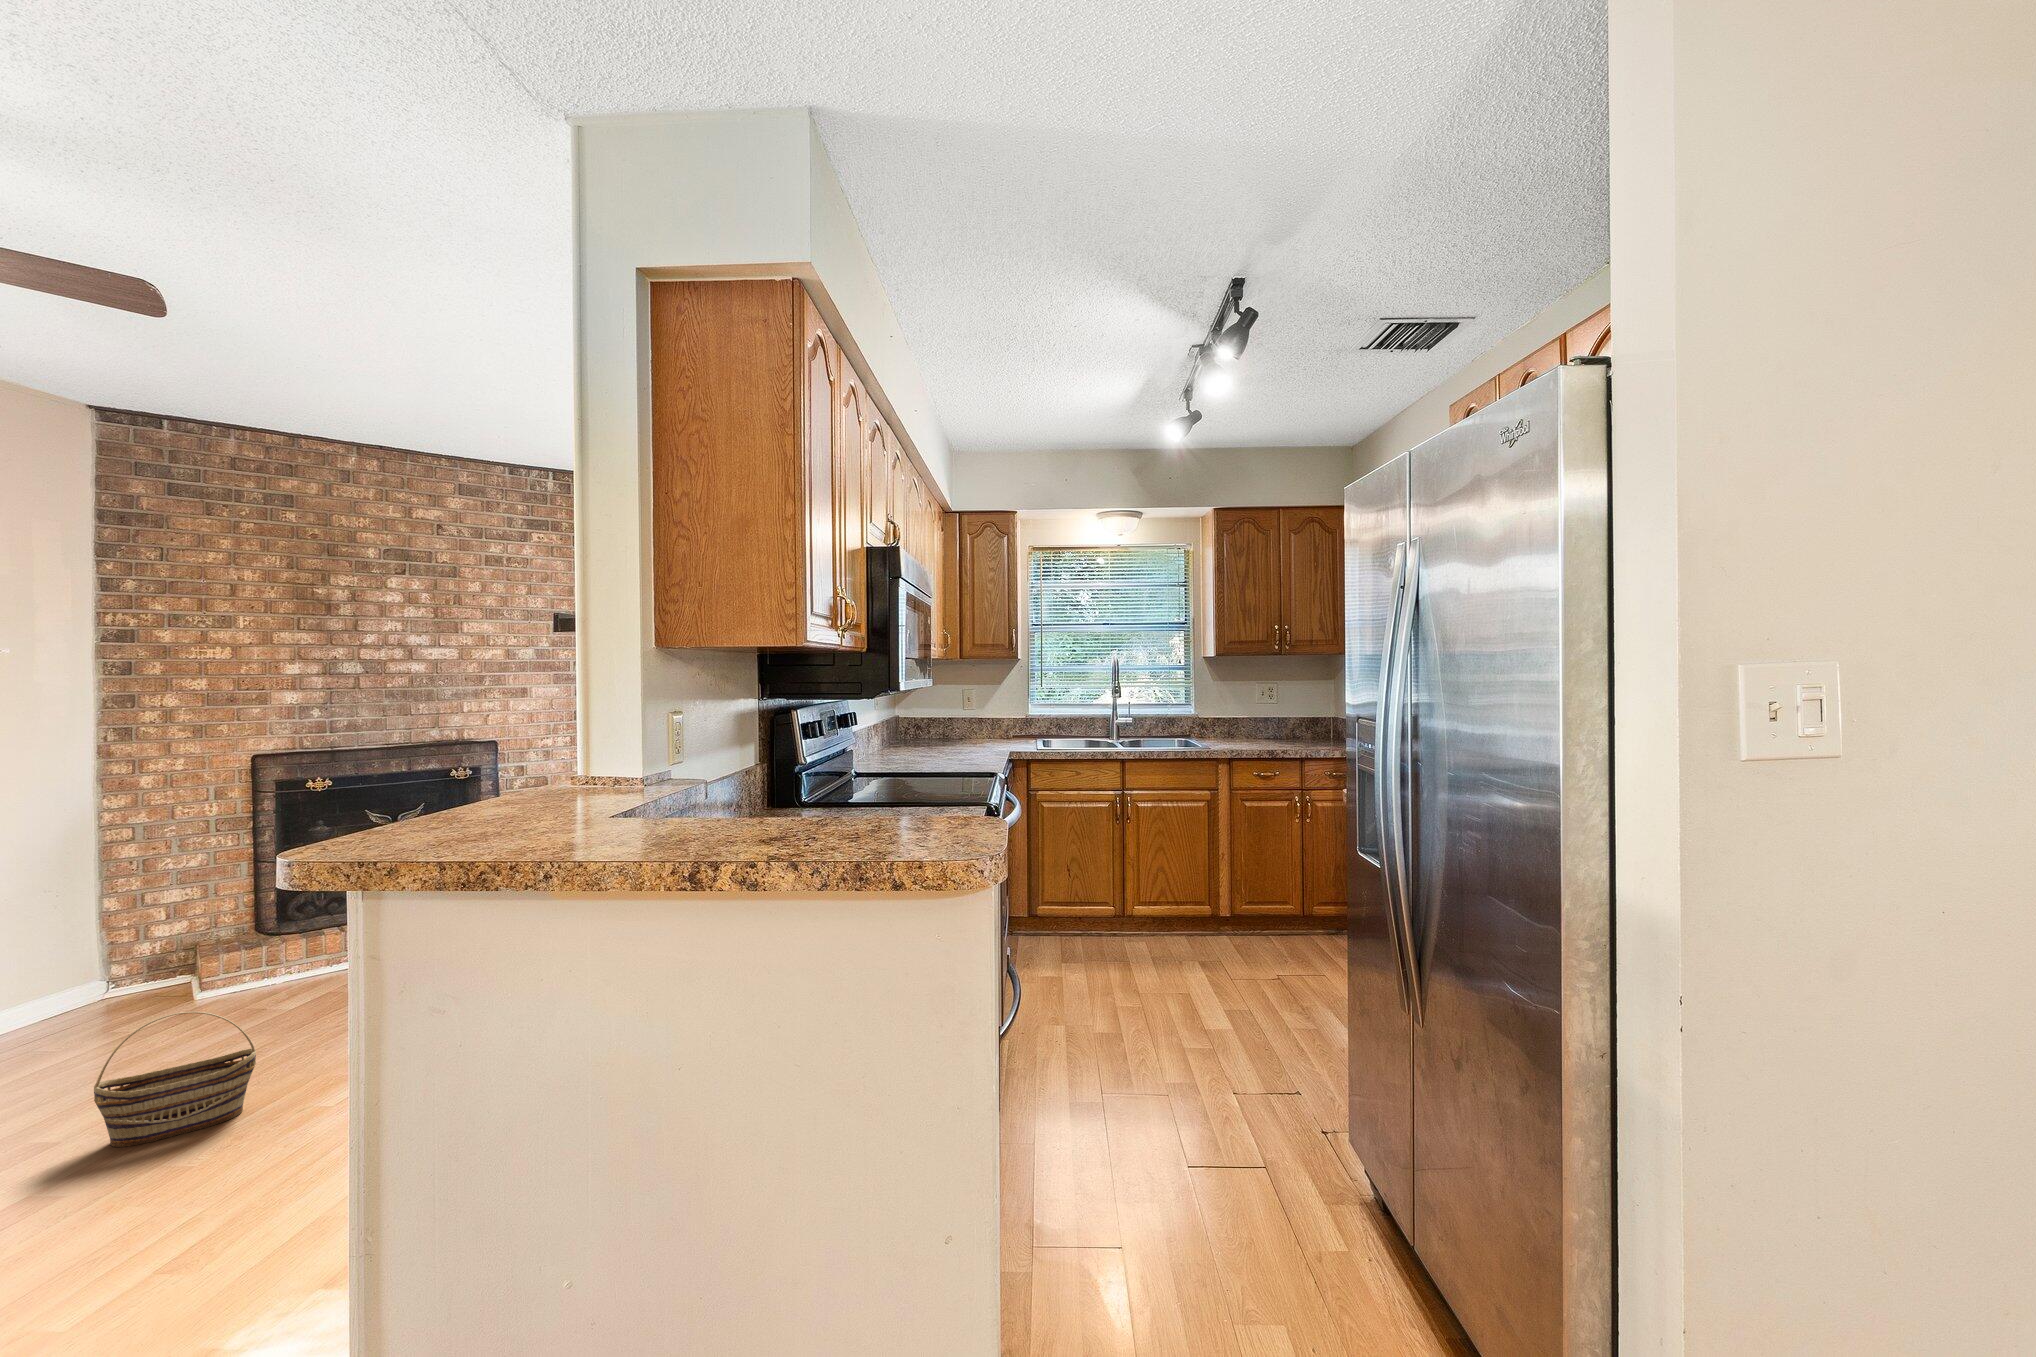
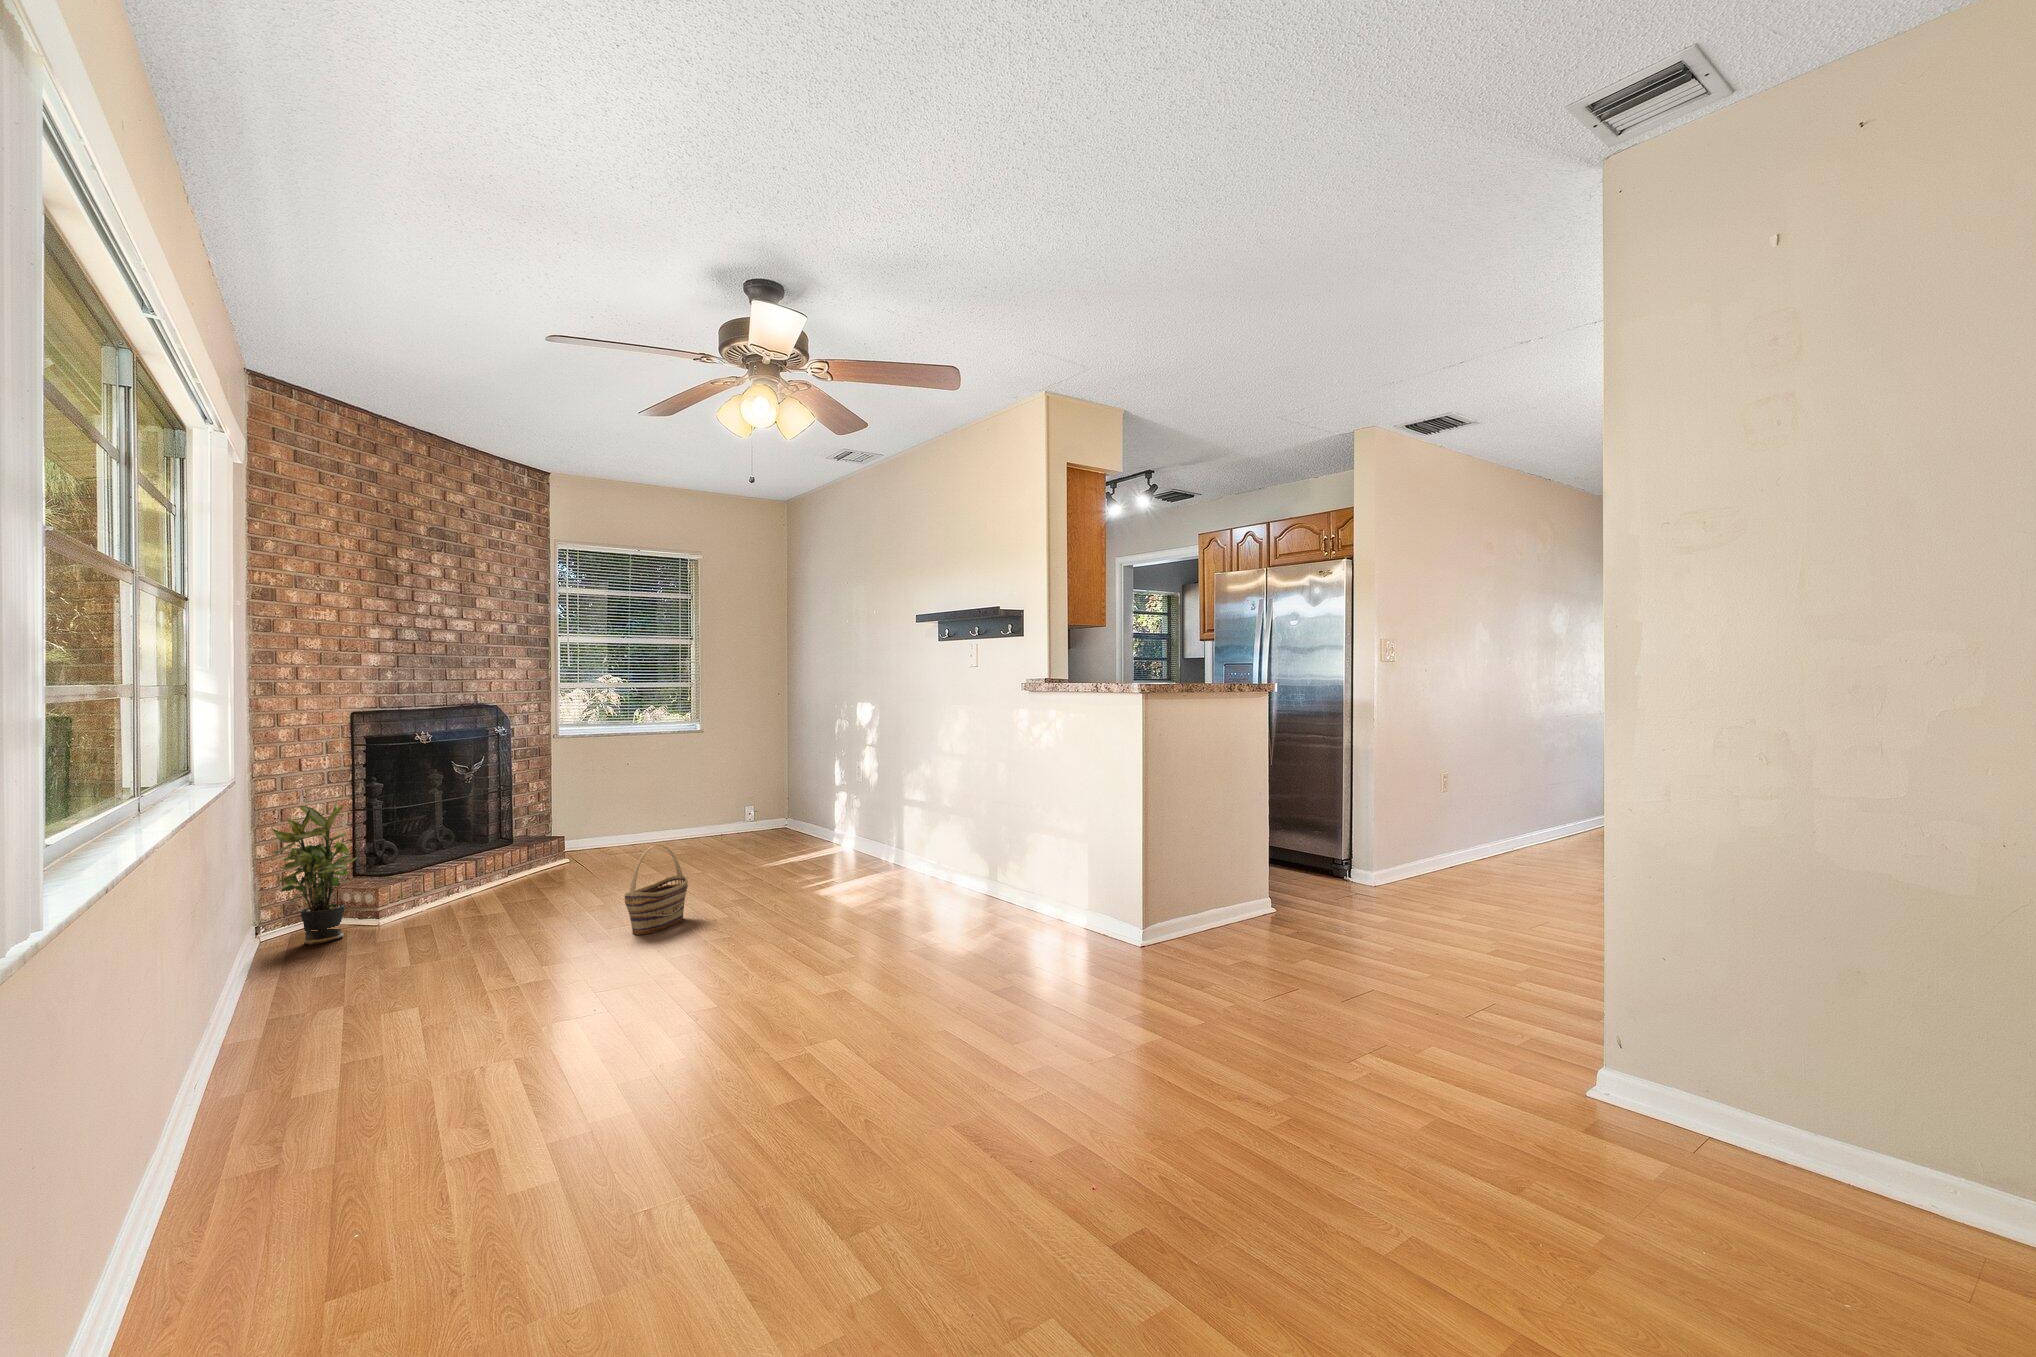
potted plant: none [68,861,179,1016] -> present [272,803,358,945]

